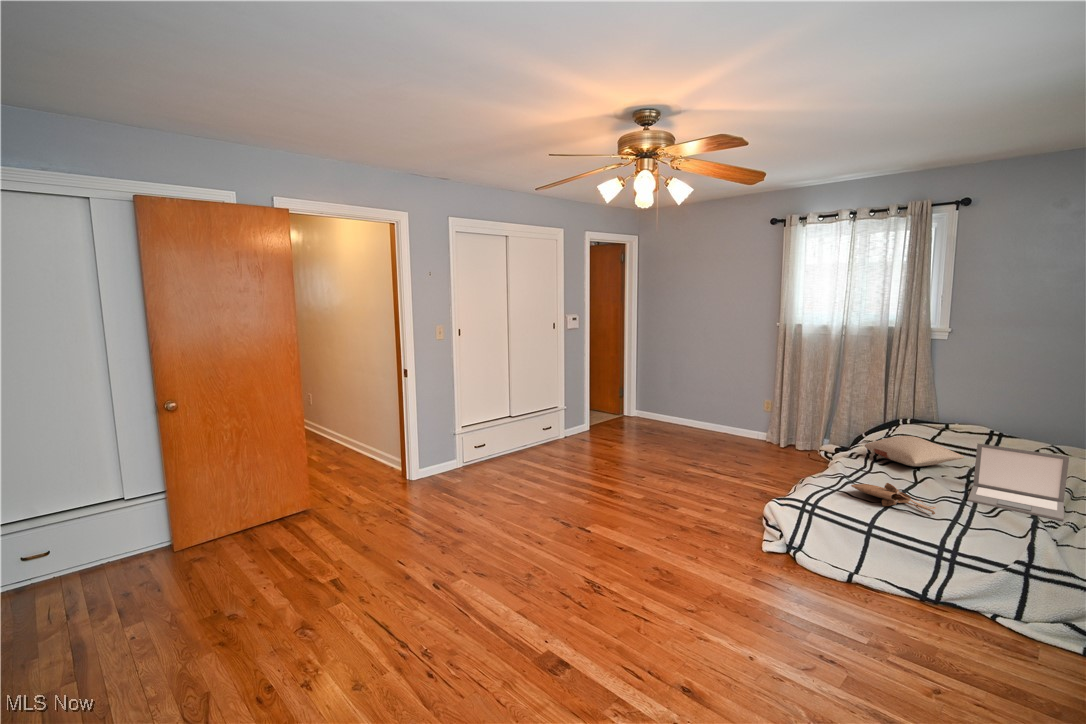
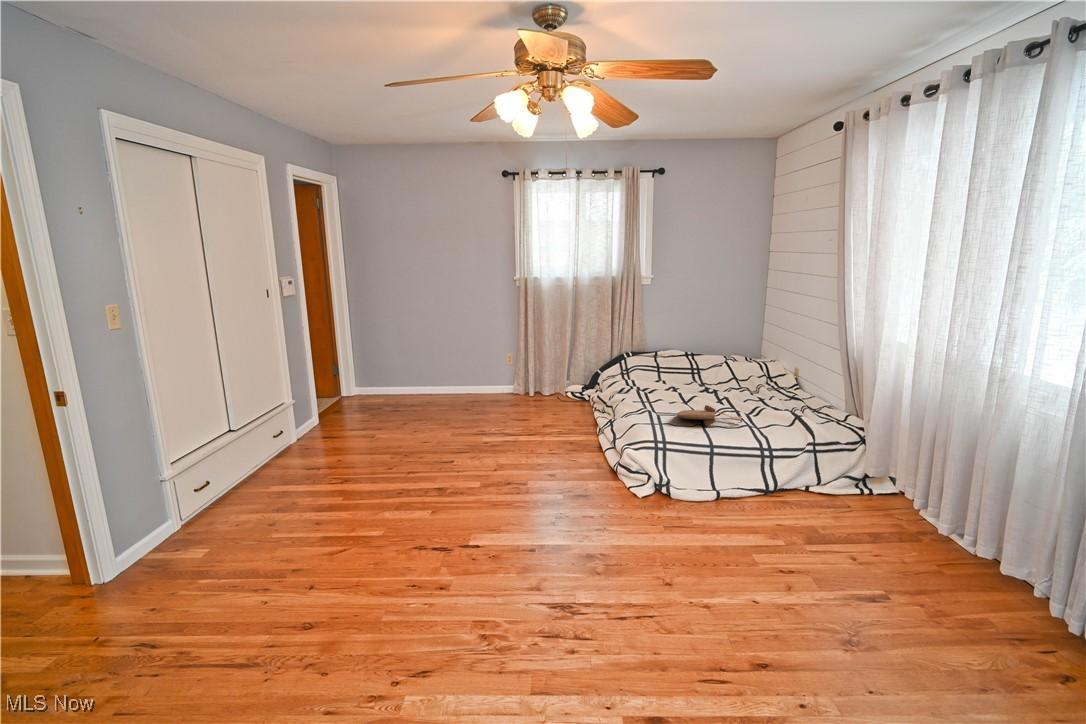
pillow: present [865,436,964,466] -> none [632,365,696,389]
laptop: present [967,443,1069,521] -> none [720,360,789,407]

